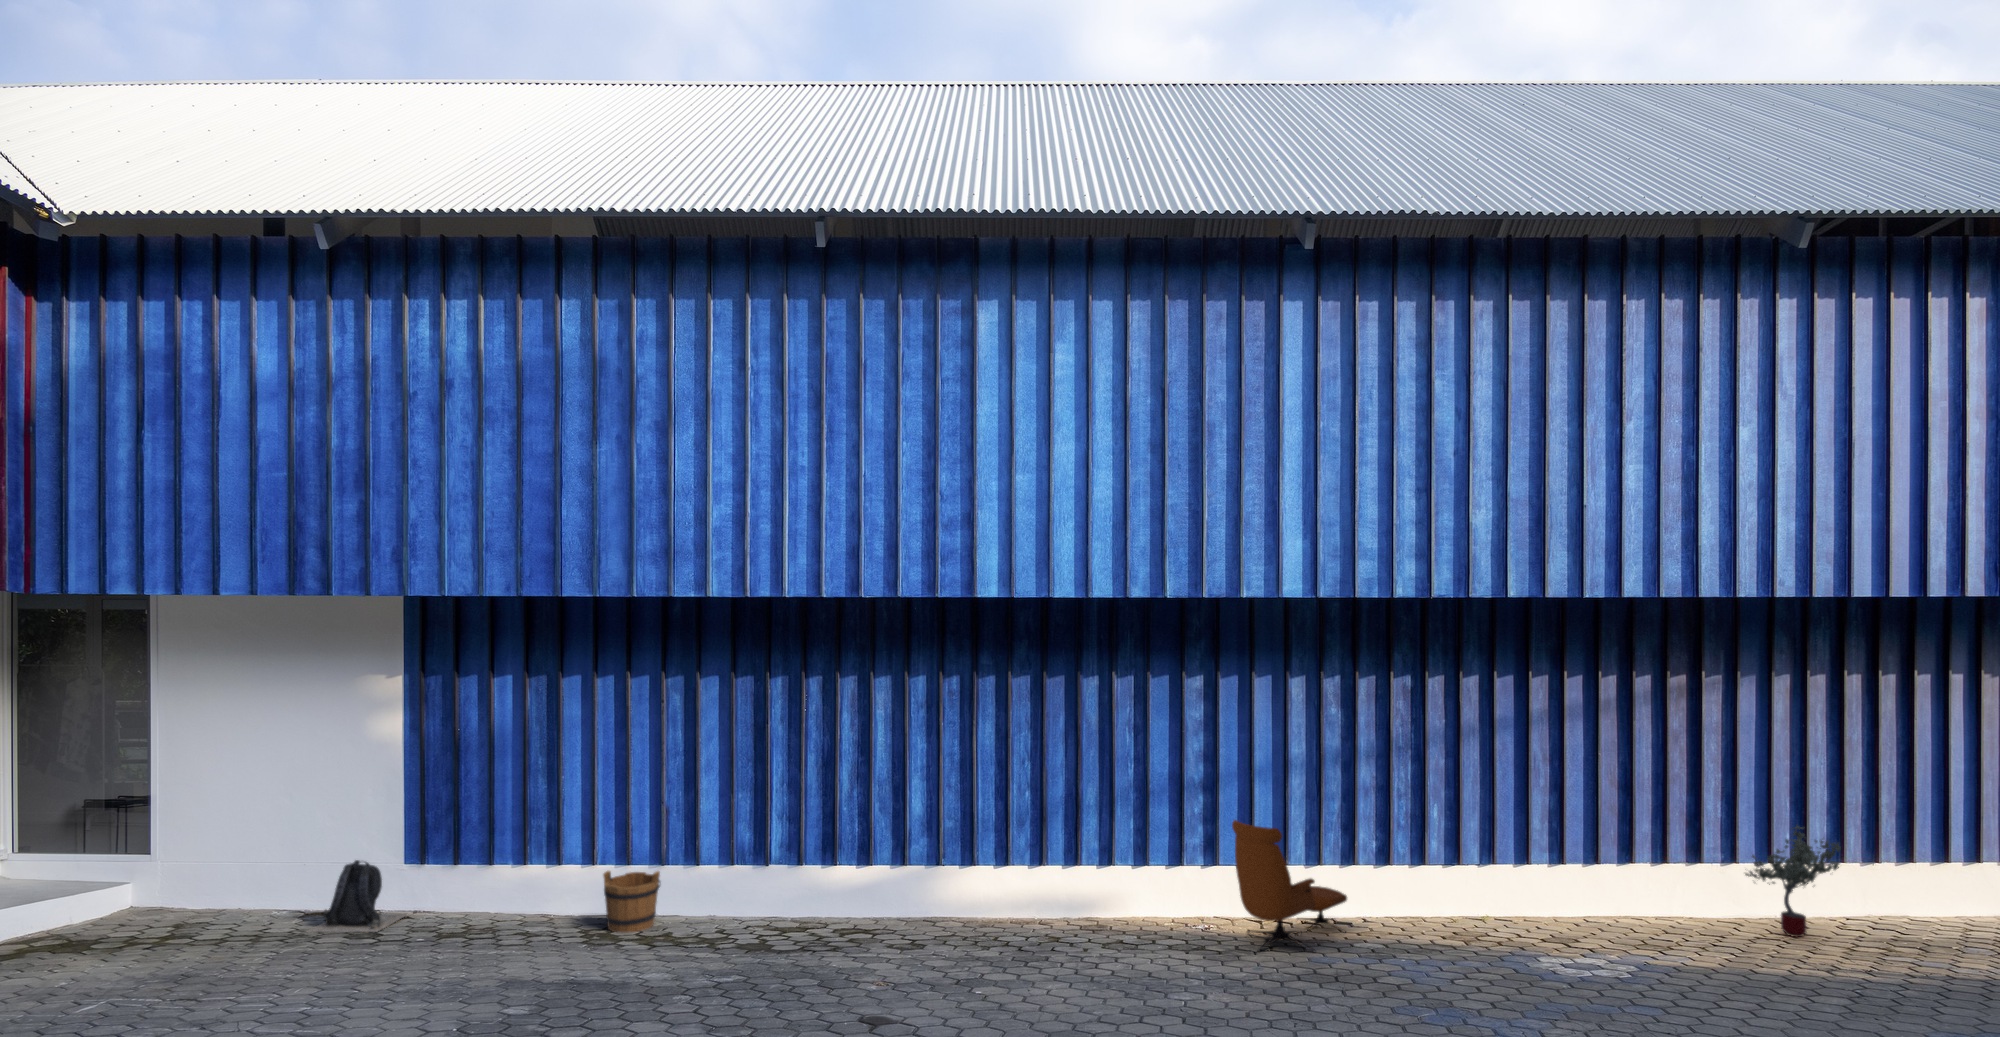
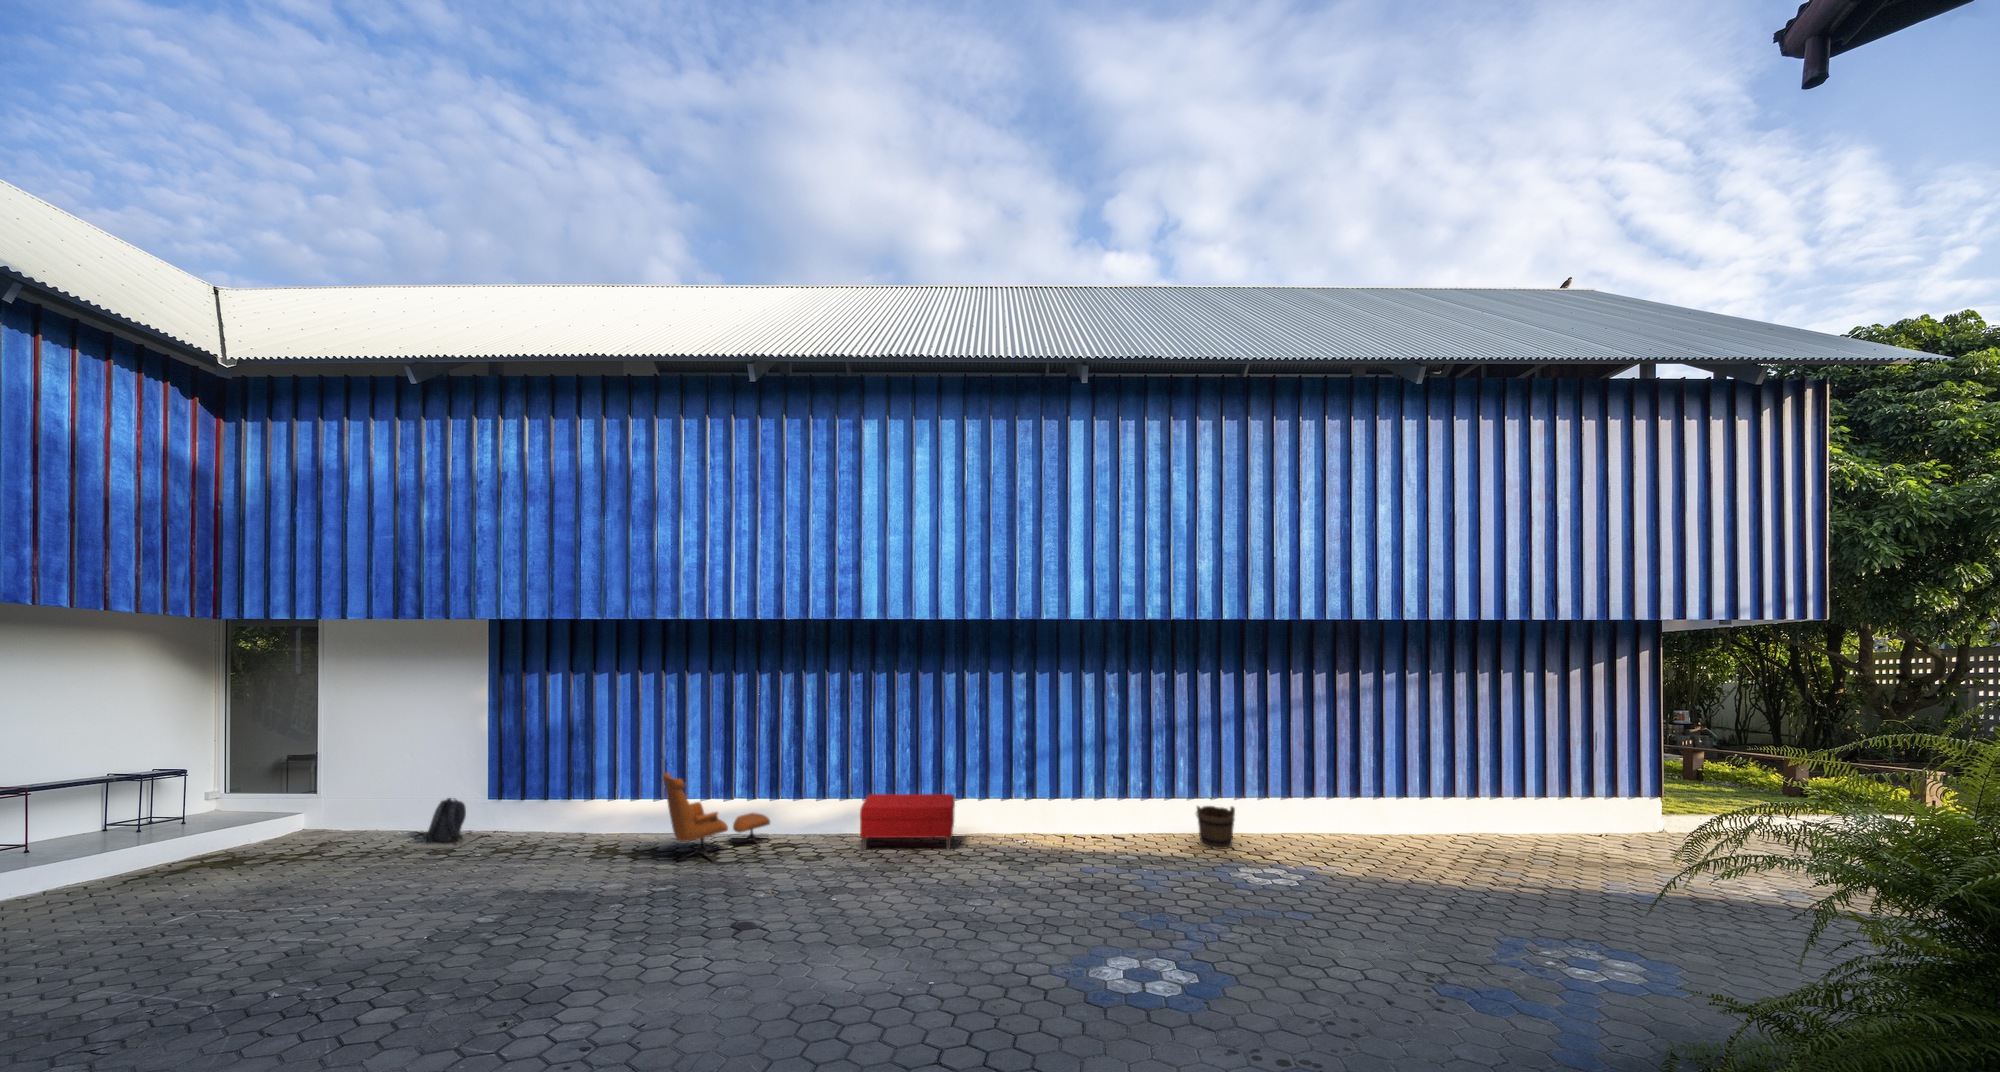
lounge chair: present [1232,820,1347,952] -> present [663,772,770,860]
potted tree: present [1745,826,1840,937] -> none [1386,772,1450,849]
bench: none [970,857,1106,938] -> present [860,794,955,850]
bucket: present [603,871,660,933] -> present [1196,806,1235,849]

